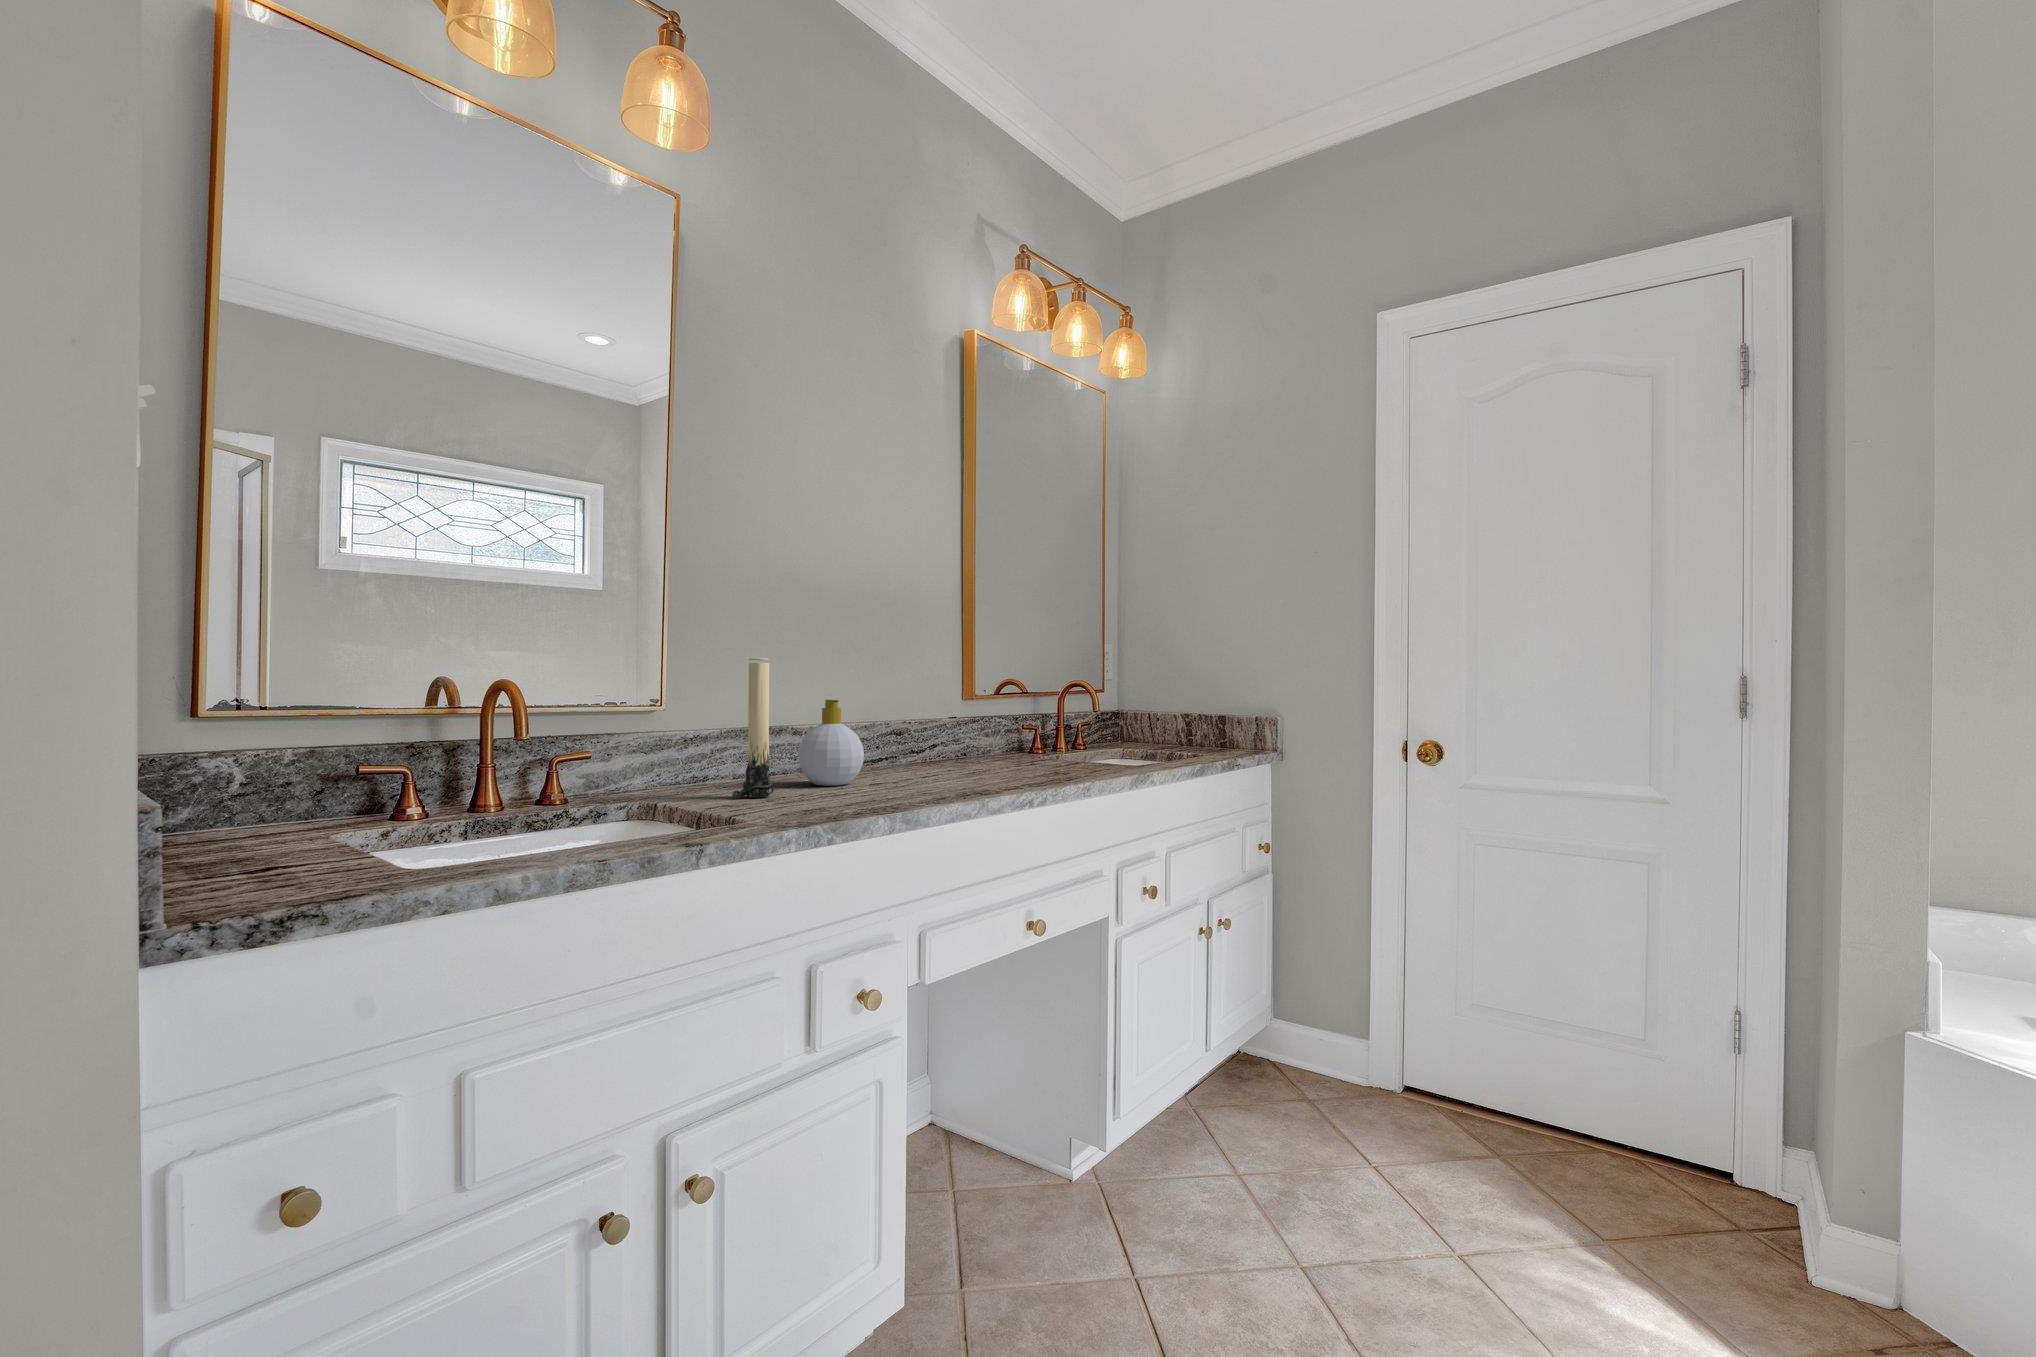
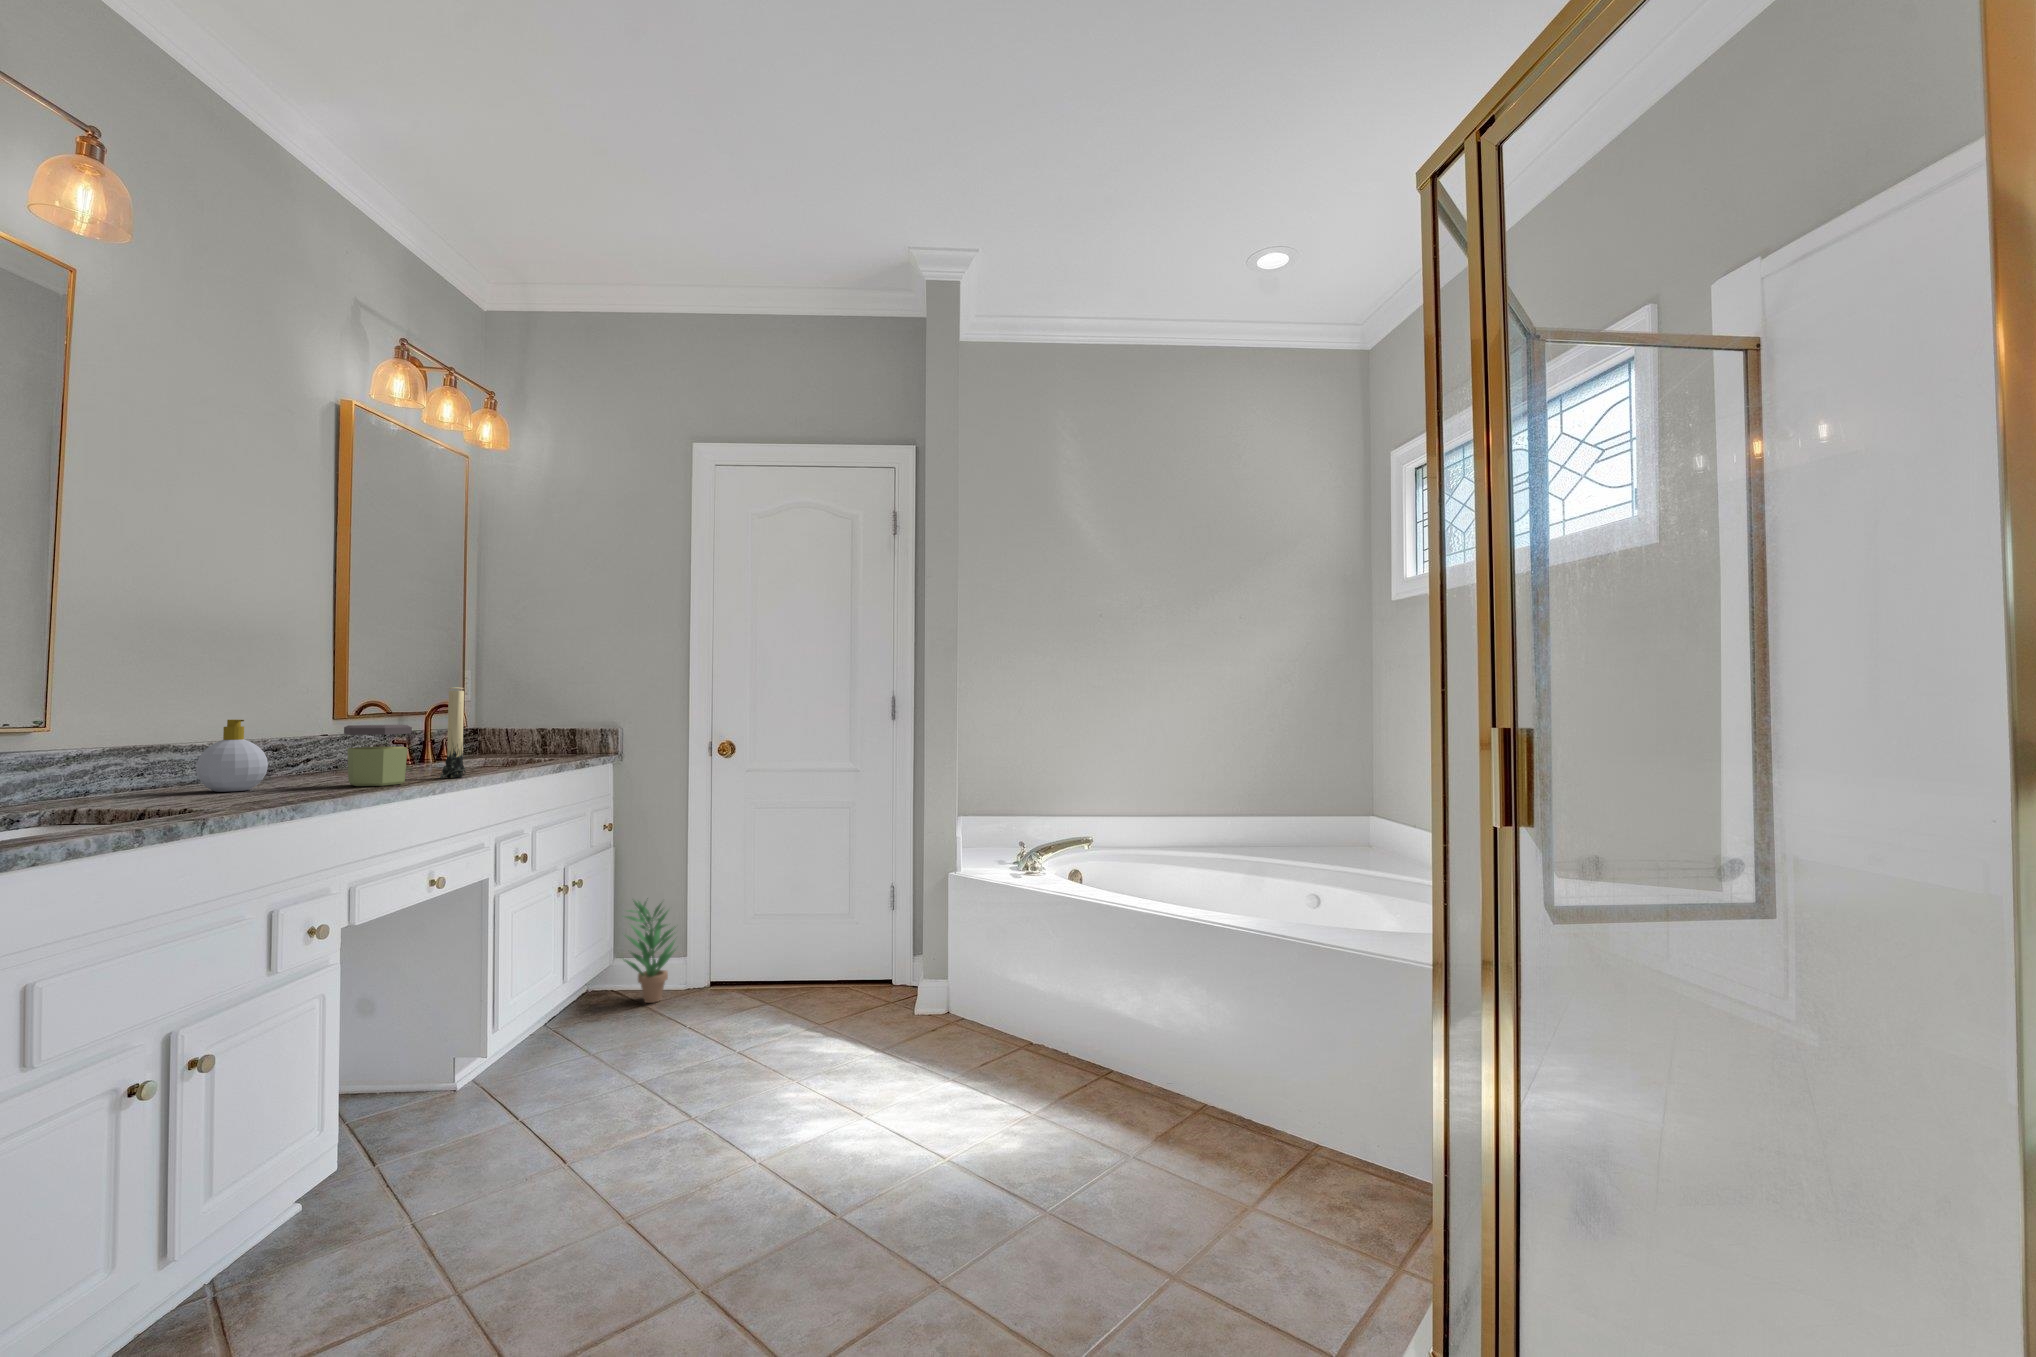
candle: present [732,657,774,798] -> present [440,687,466,778]
jar: none [936,708,1004,790] -> present [344,725,412,786]
potted plant: none [1278,947,1358,1097] -> present [624,898,675,1003]

